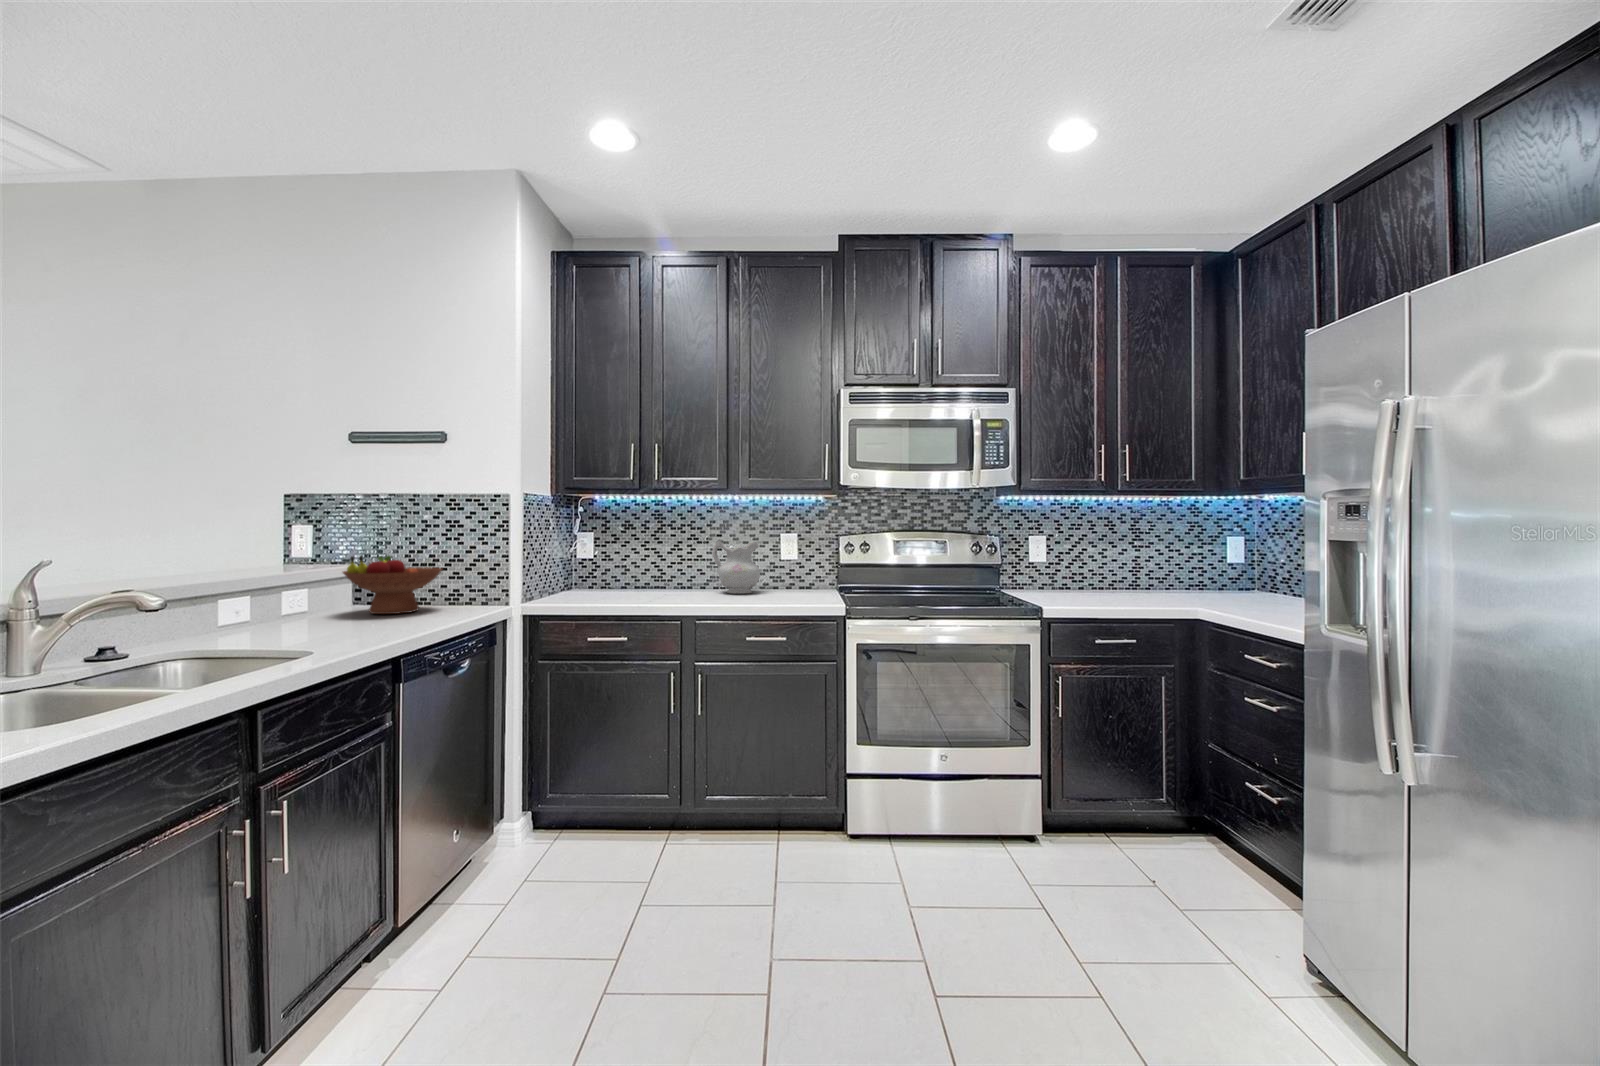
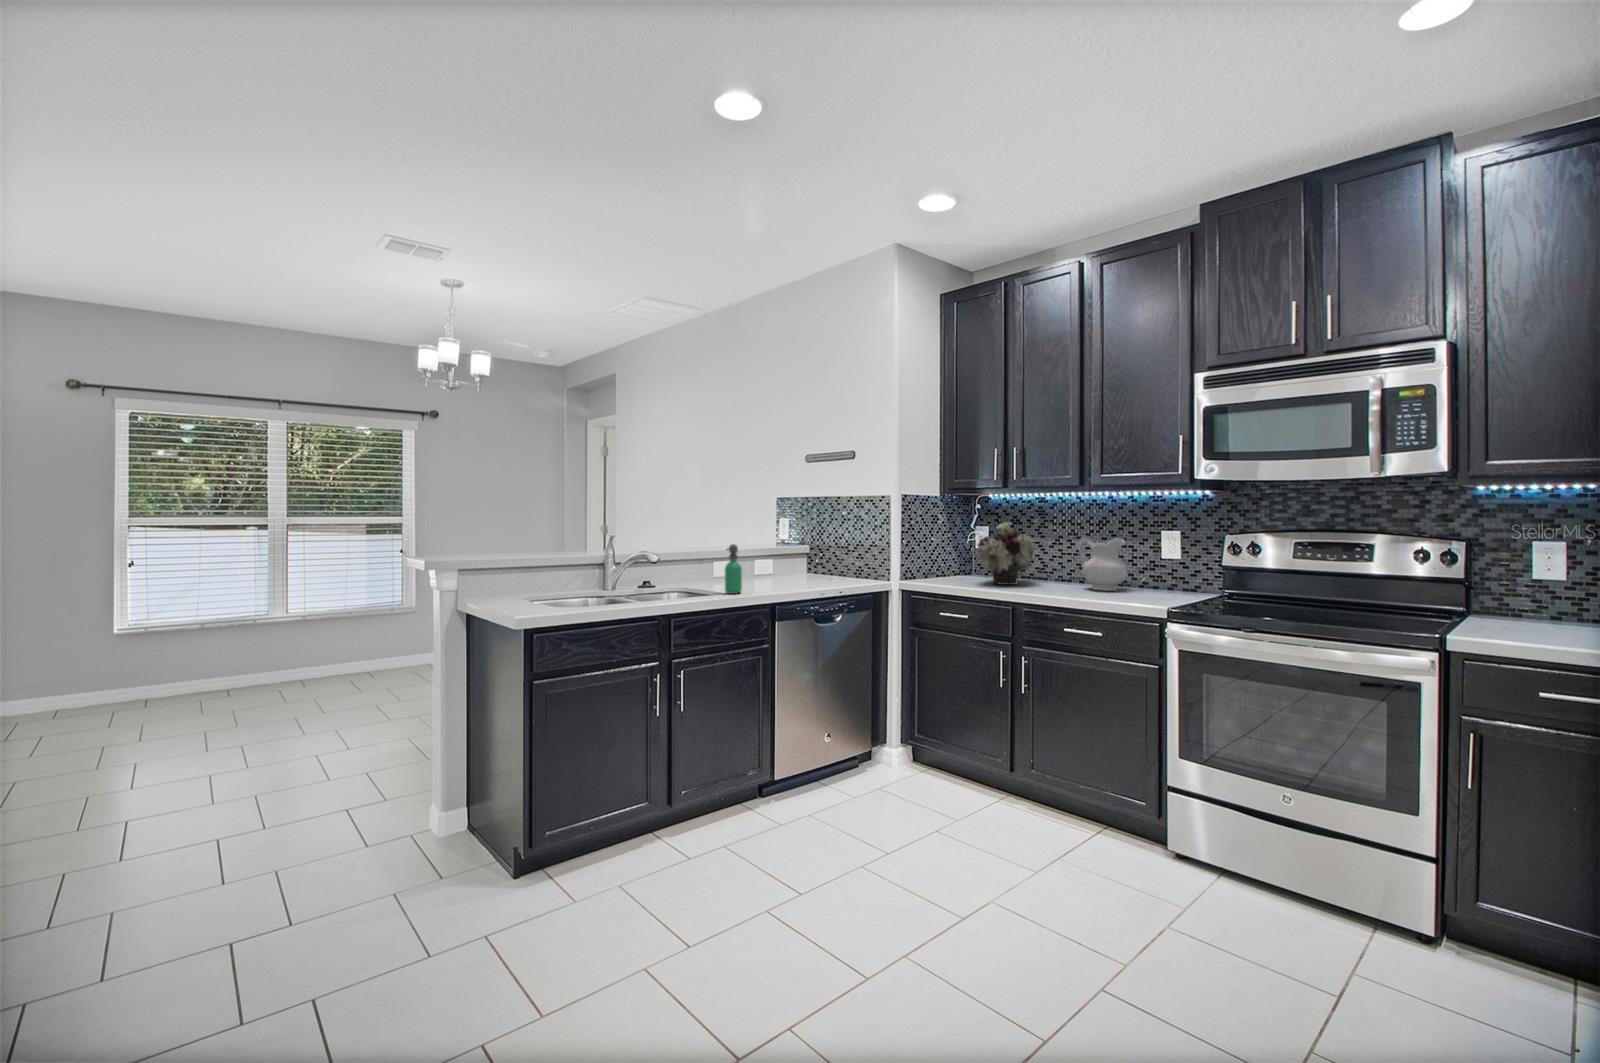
flower arrangement: none [606,527,667,597] -> present [977,523,1034,585]
fruit bowl: present [343,555,442,614] -> none [786,539,848,581]
soap dispenser: none [293,566,328,648] -> present [725,544,742,594]

